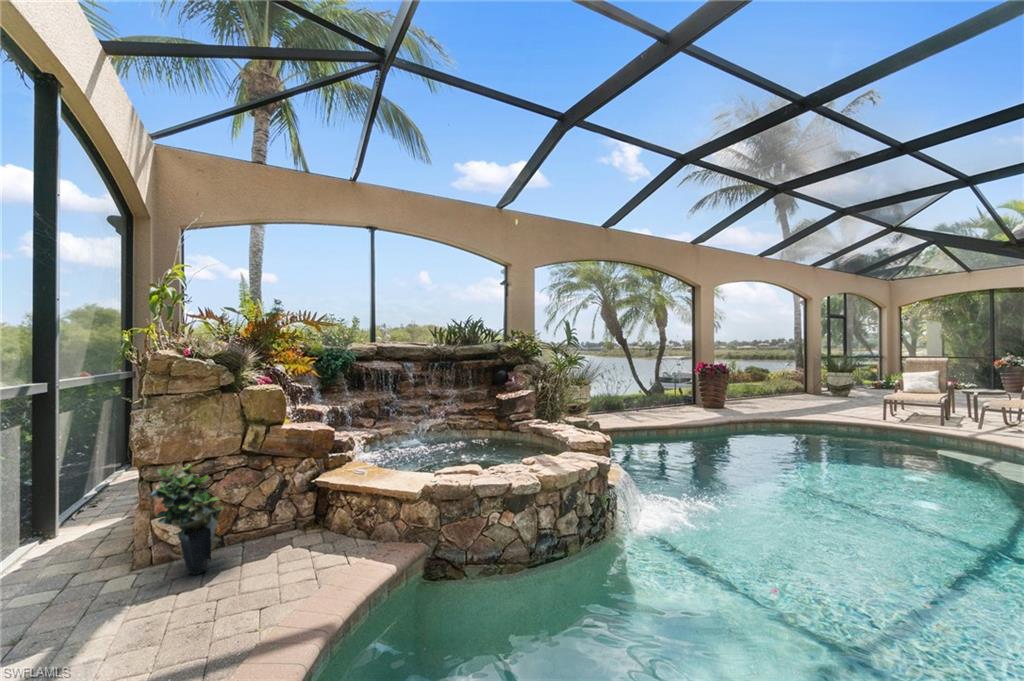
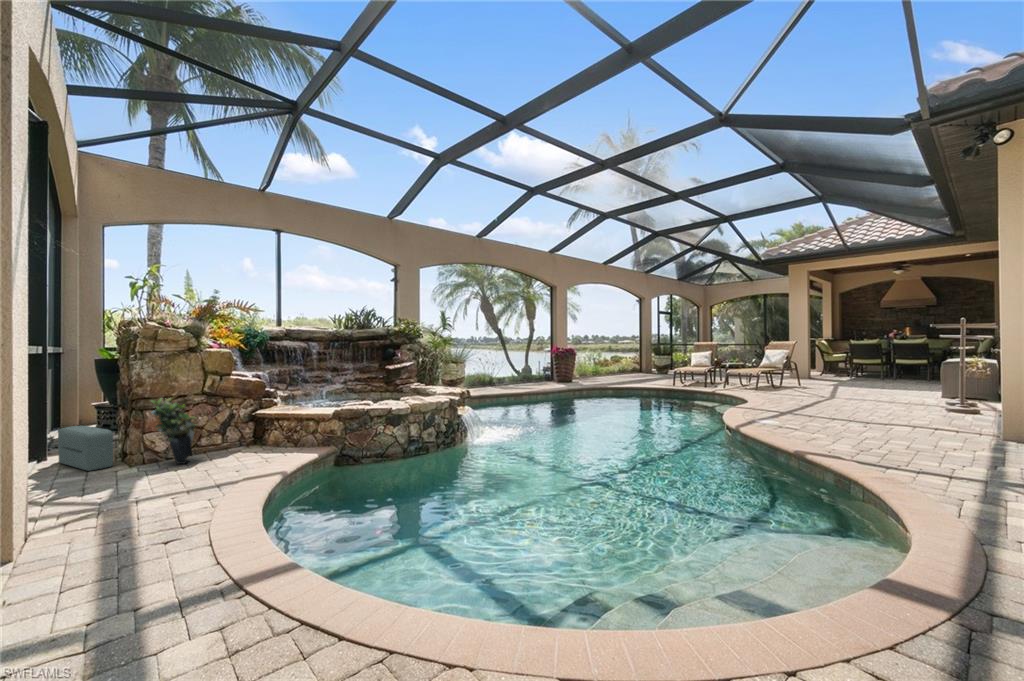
pouf: none [52,494,107,579] -> present [58,426,113,471]

